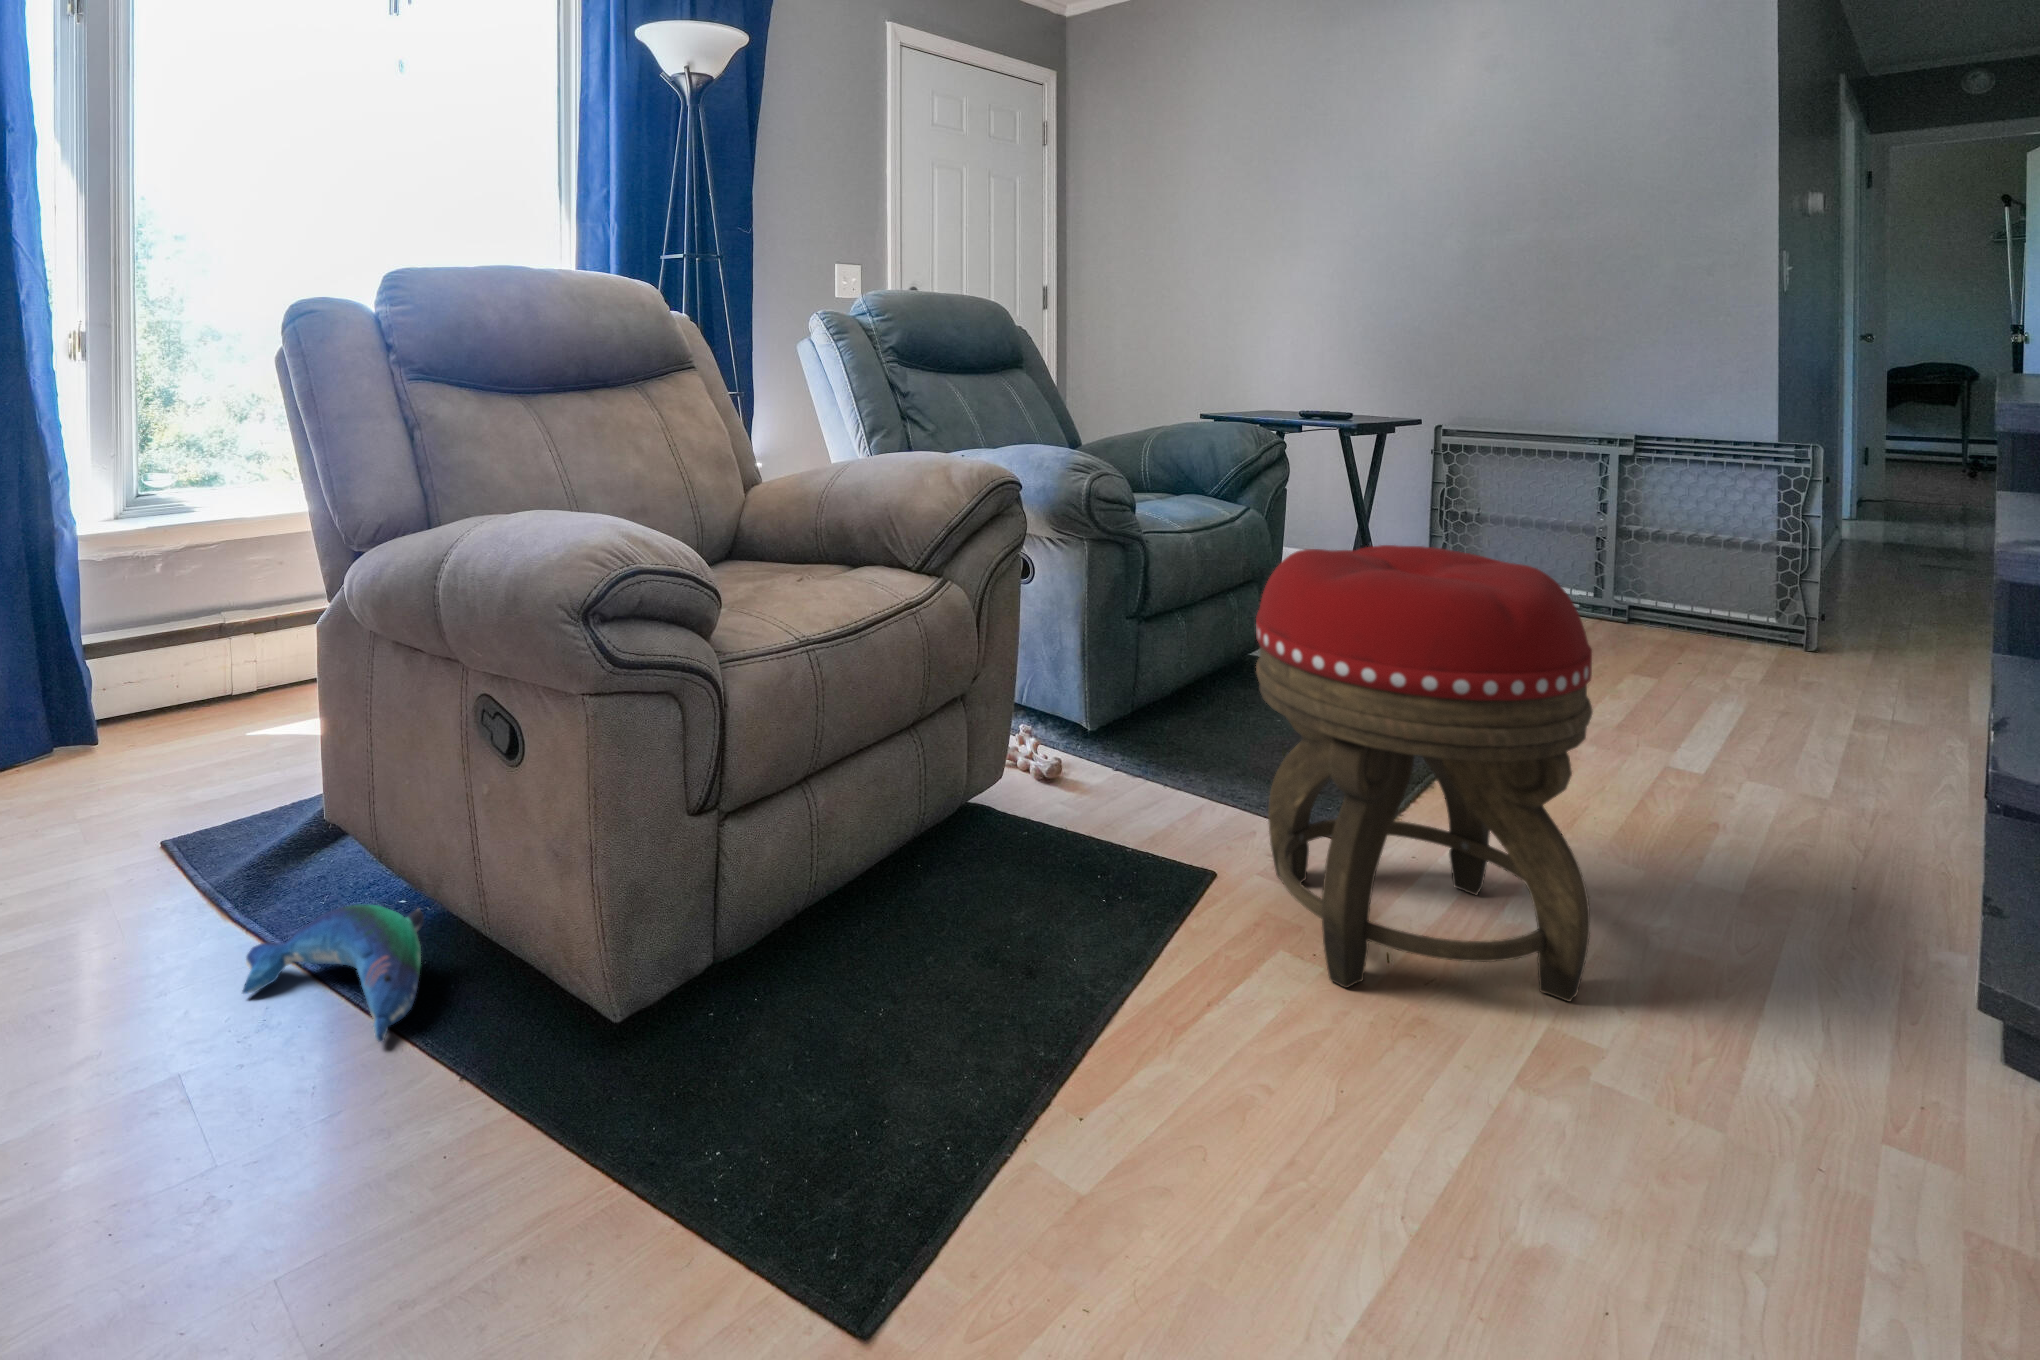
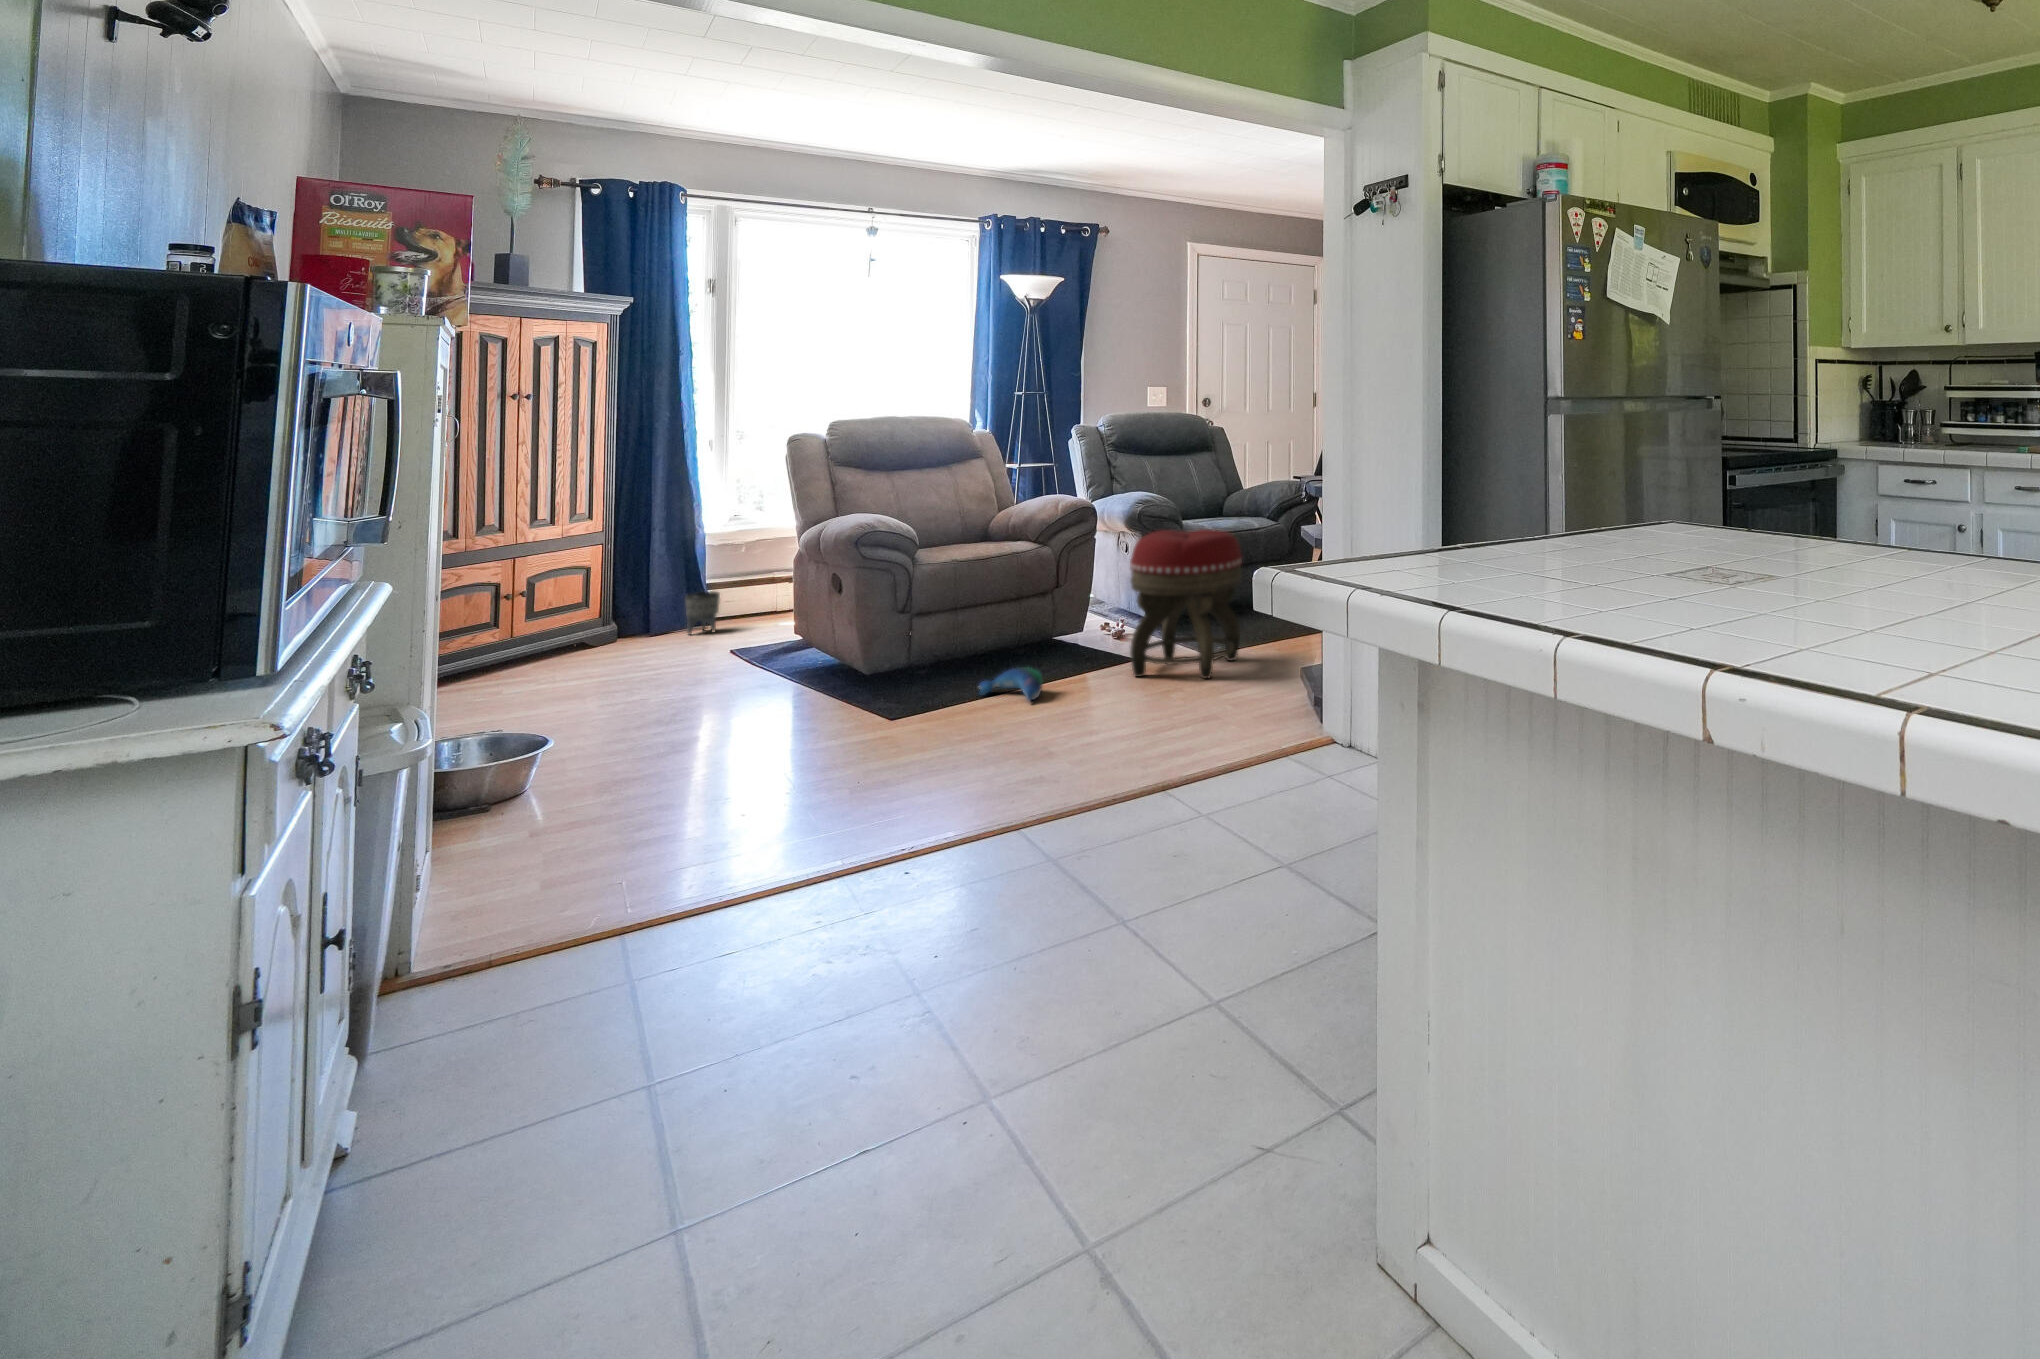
planter: none [37,666,115,772] -> present [685,591,720,634]
plush toy: present [242,905,424,1042] -> present [979,667,1043,702]

